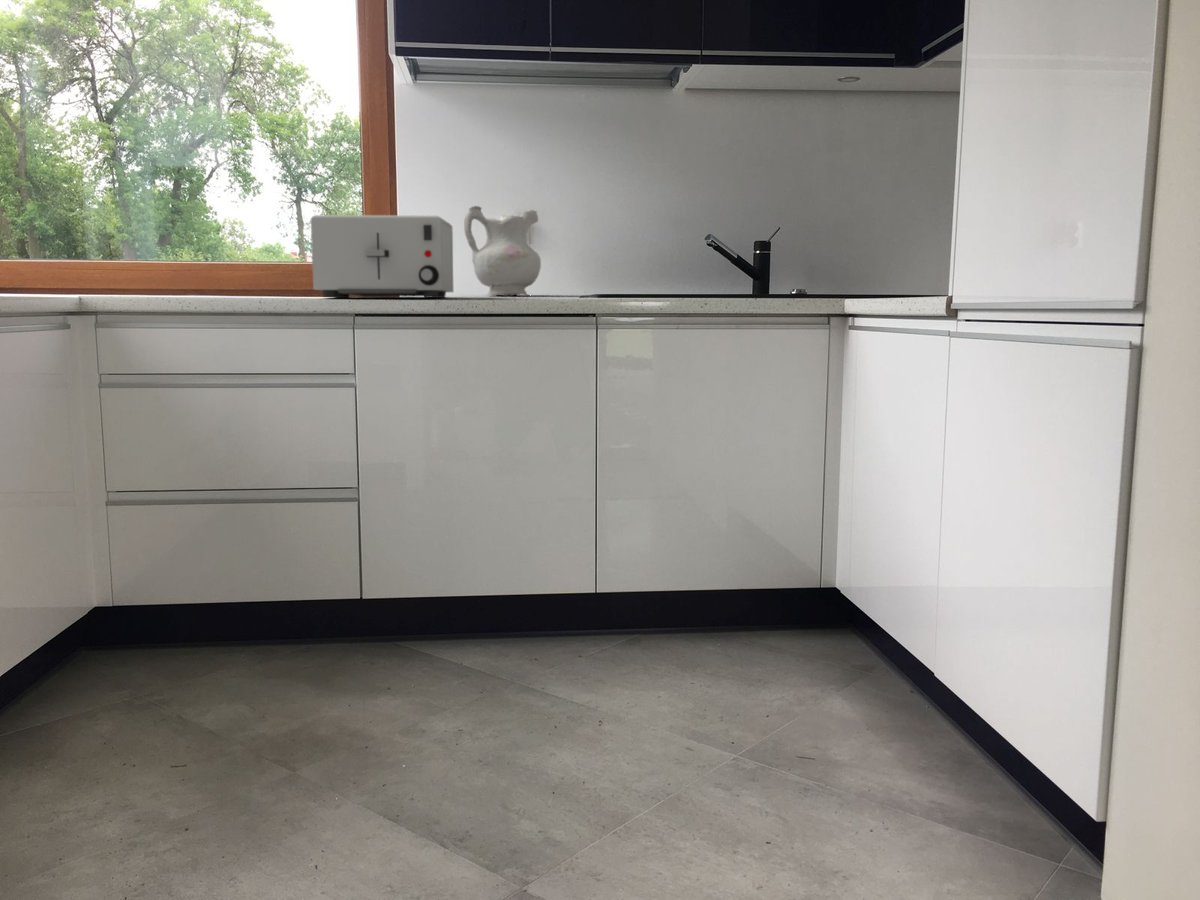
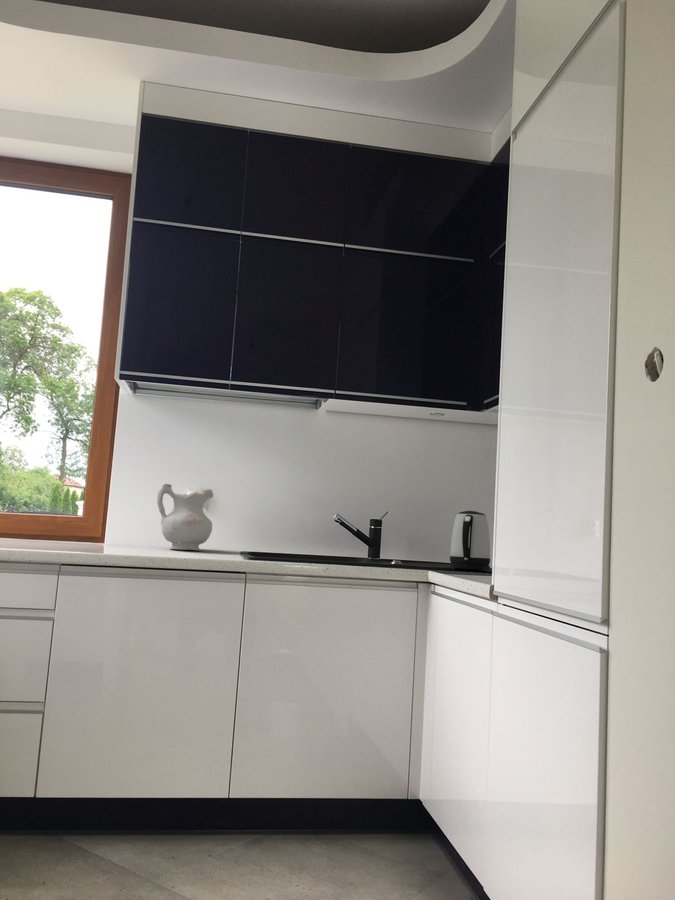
toaster: present [311,215,453,298] -> none [33,488,147,552]
kettle: none [870,215,927,299] -> present [449,511,490,571]

